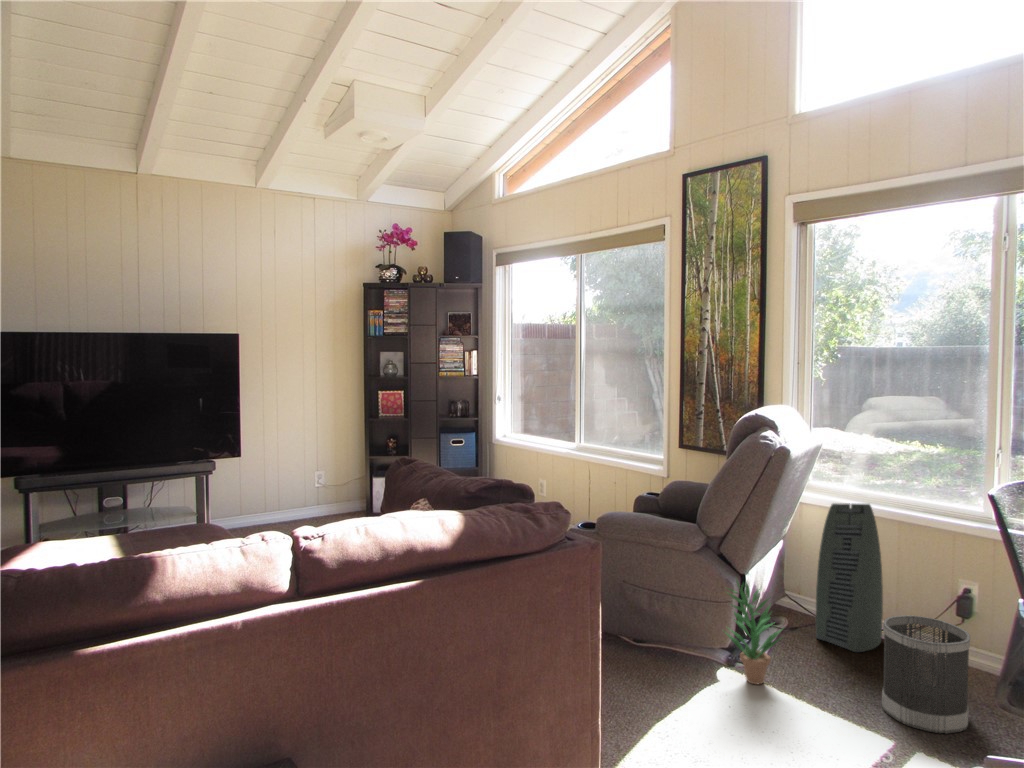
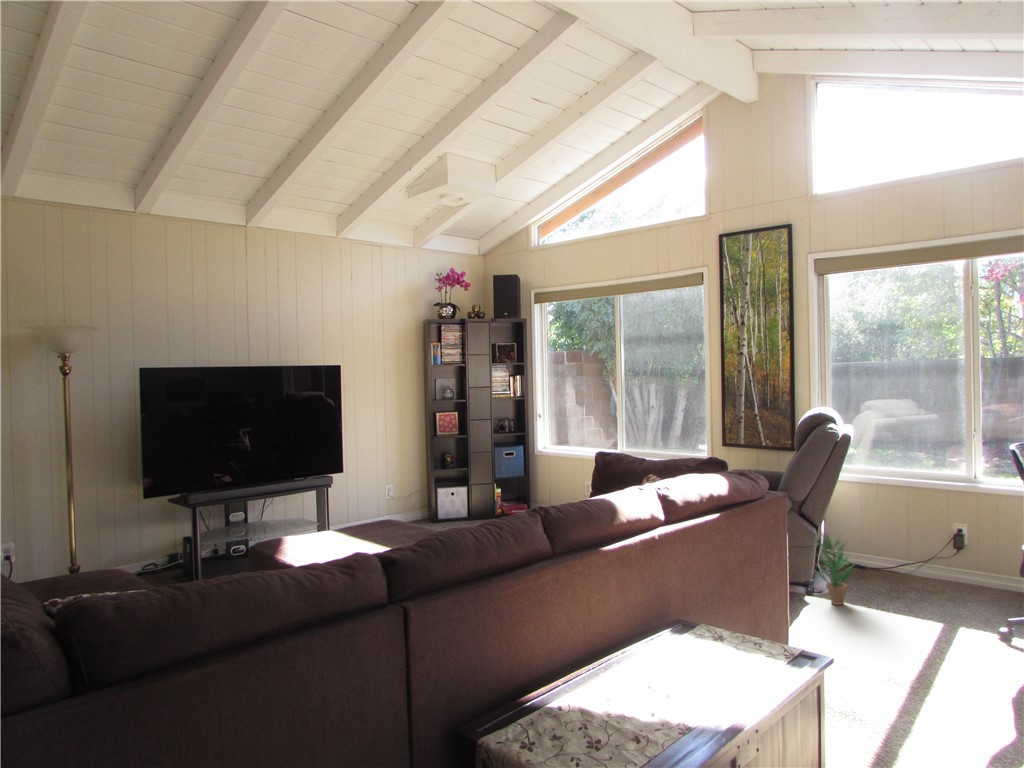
air purifier: present [816,503,883,652] -> none [856,476,901,582]
wastebasket: present [882,615,970,733] -> none [925,546,987,620]

